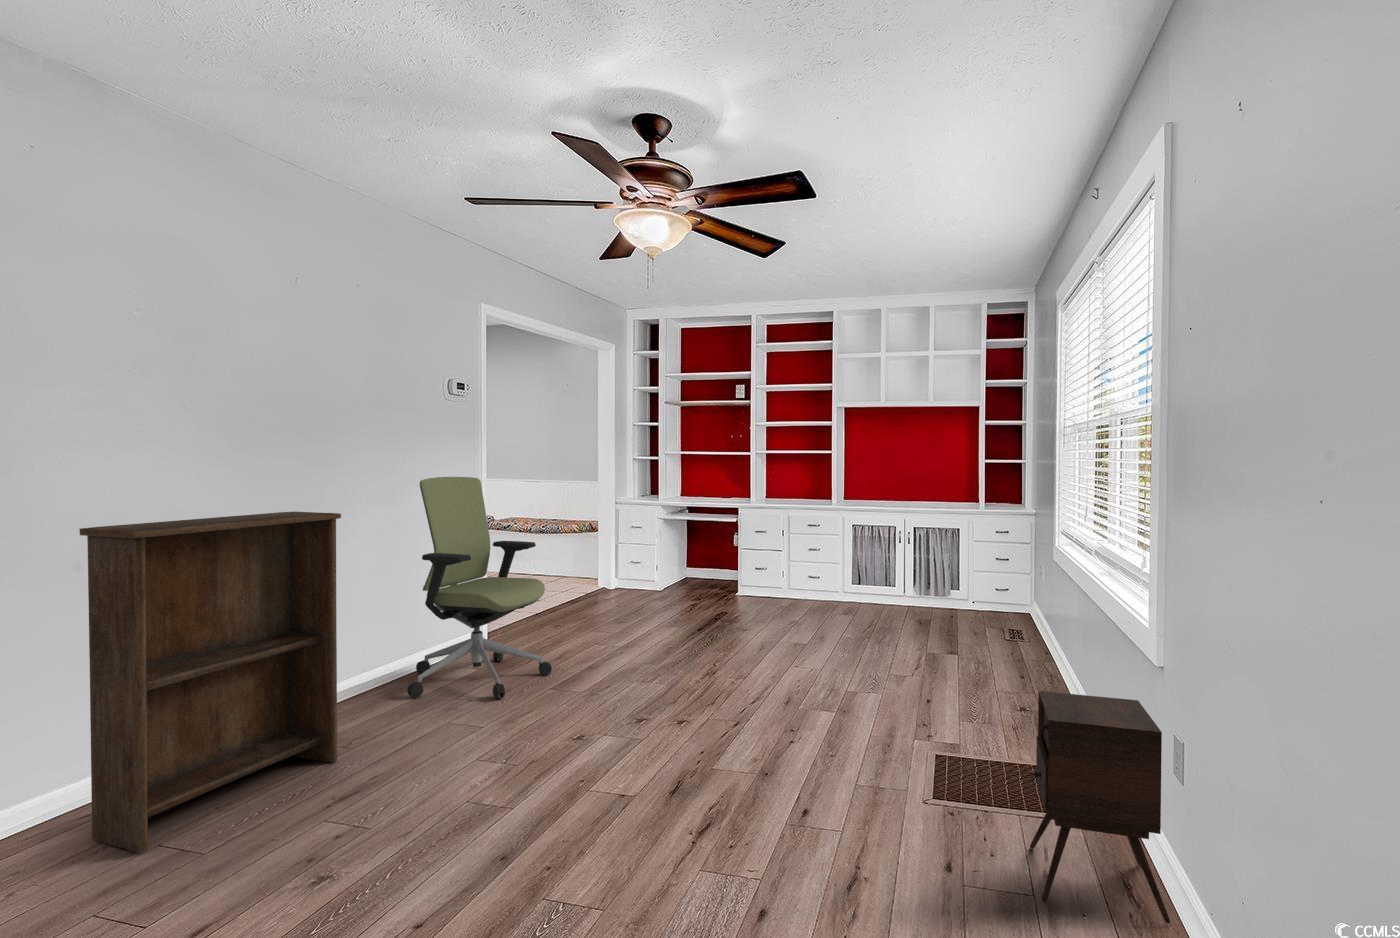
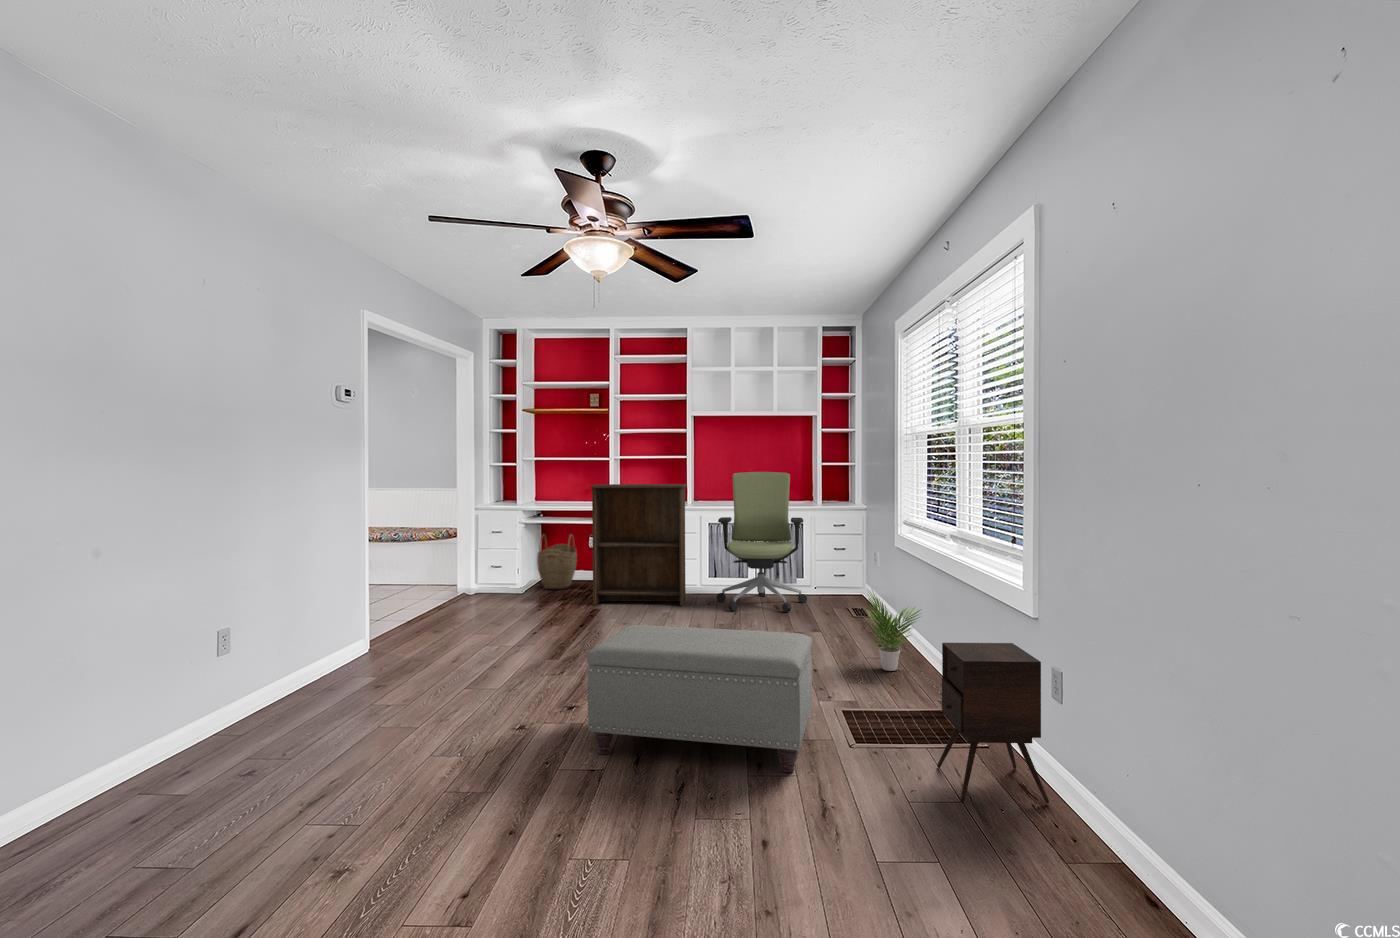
office chair: present [407,477,552,699] -> present [717,472,807,612]
bookshelf: present [79,512,341,853] -> present [590,484,687,606]
woven basket: none [675,530,716,587] -> present [537,534,577,589]
potted plant: none [975,609,1071,712] -> present [866,591,920,671]
ottoman: none [626,637,891,828] -> present [587,625,812,773]

